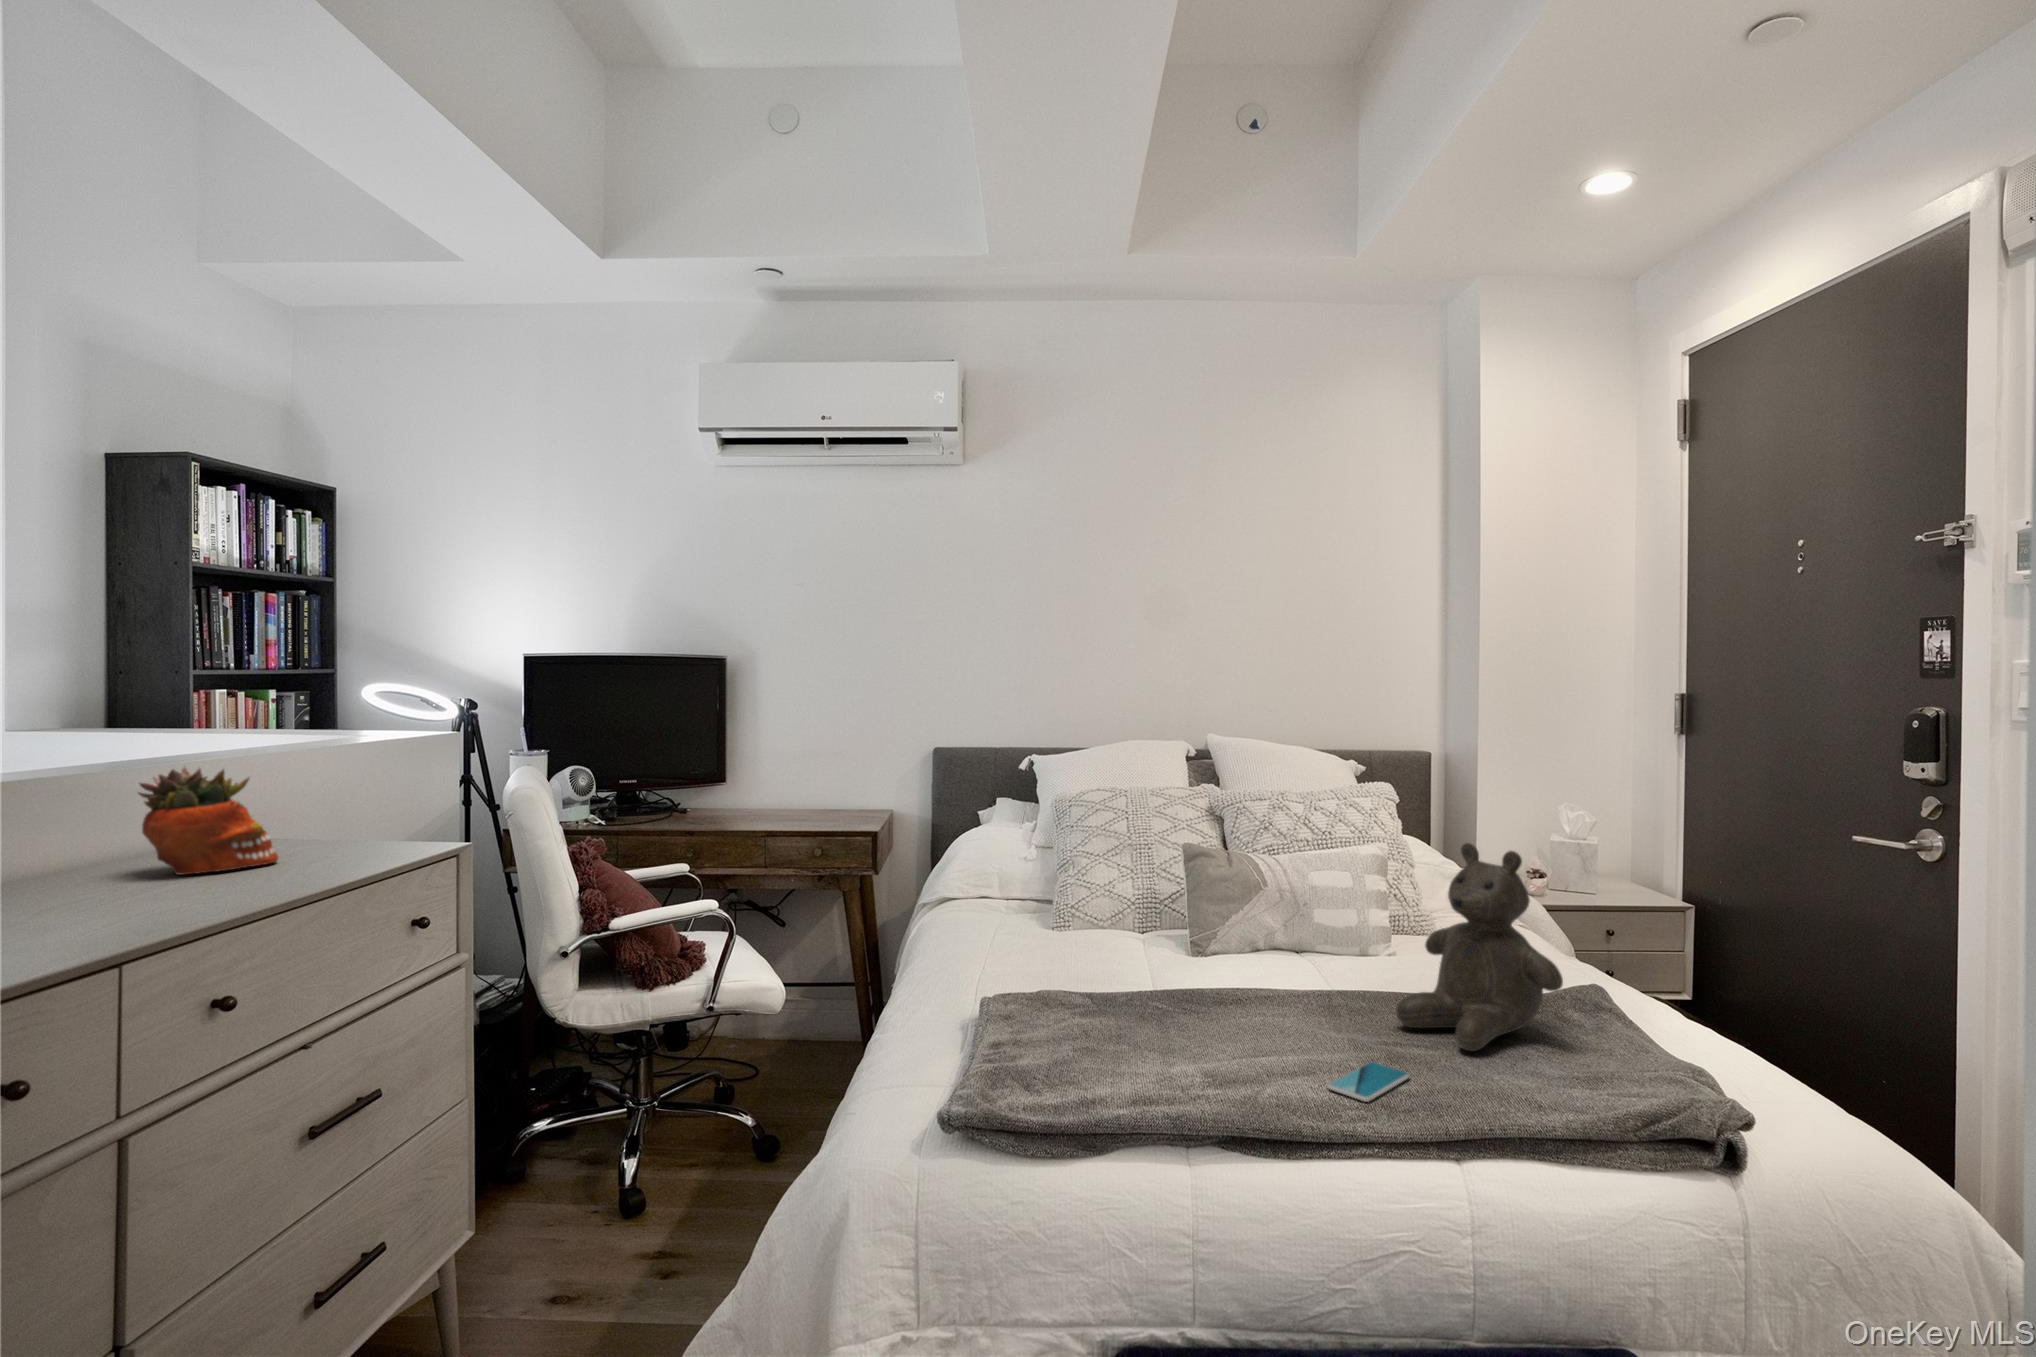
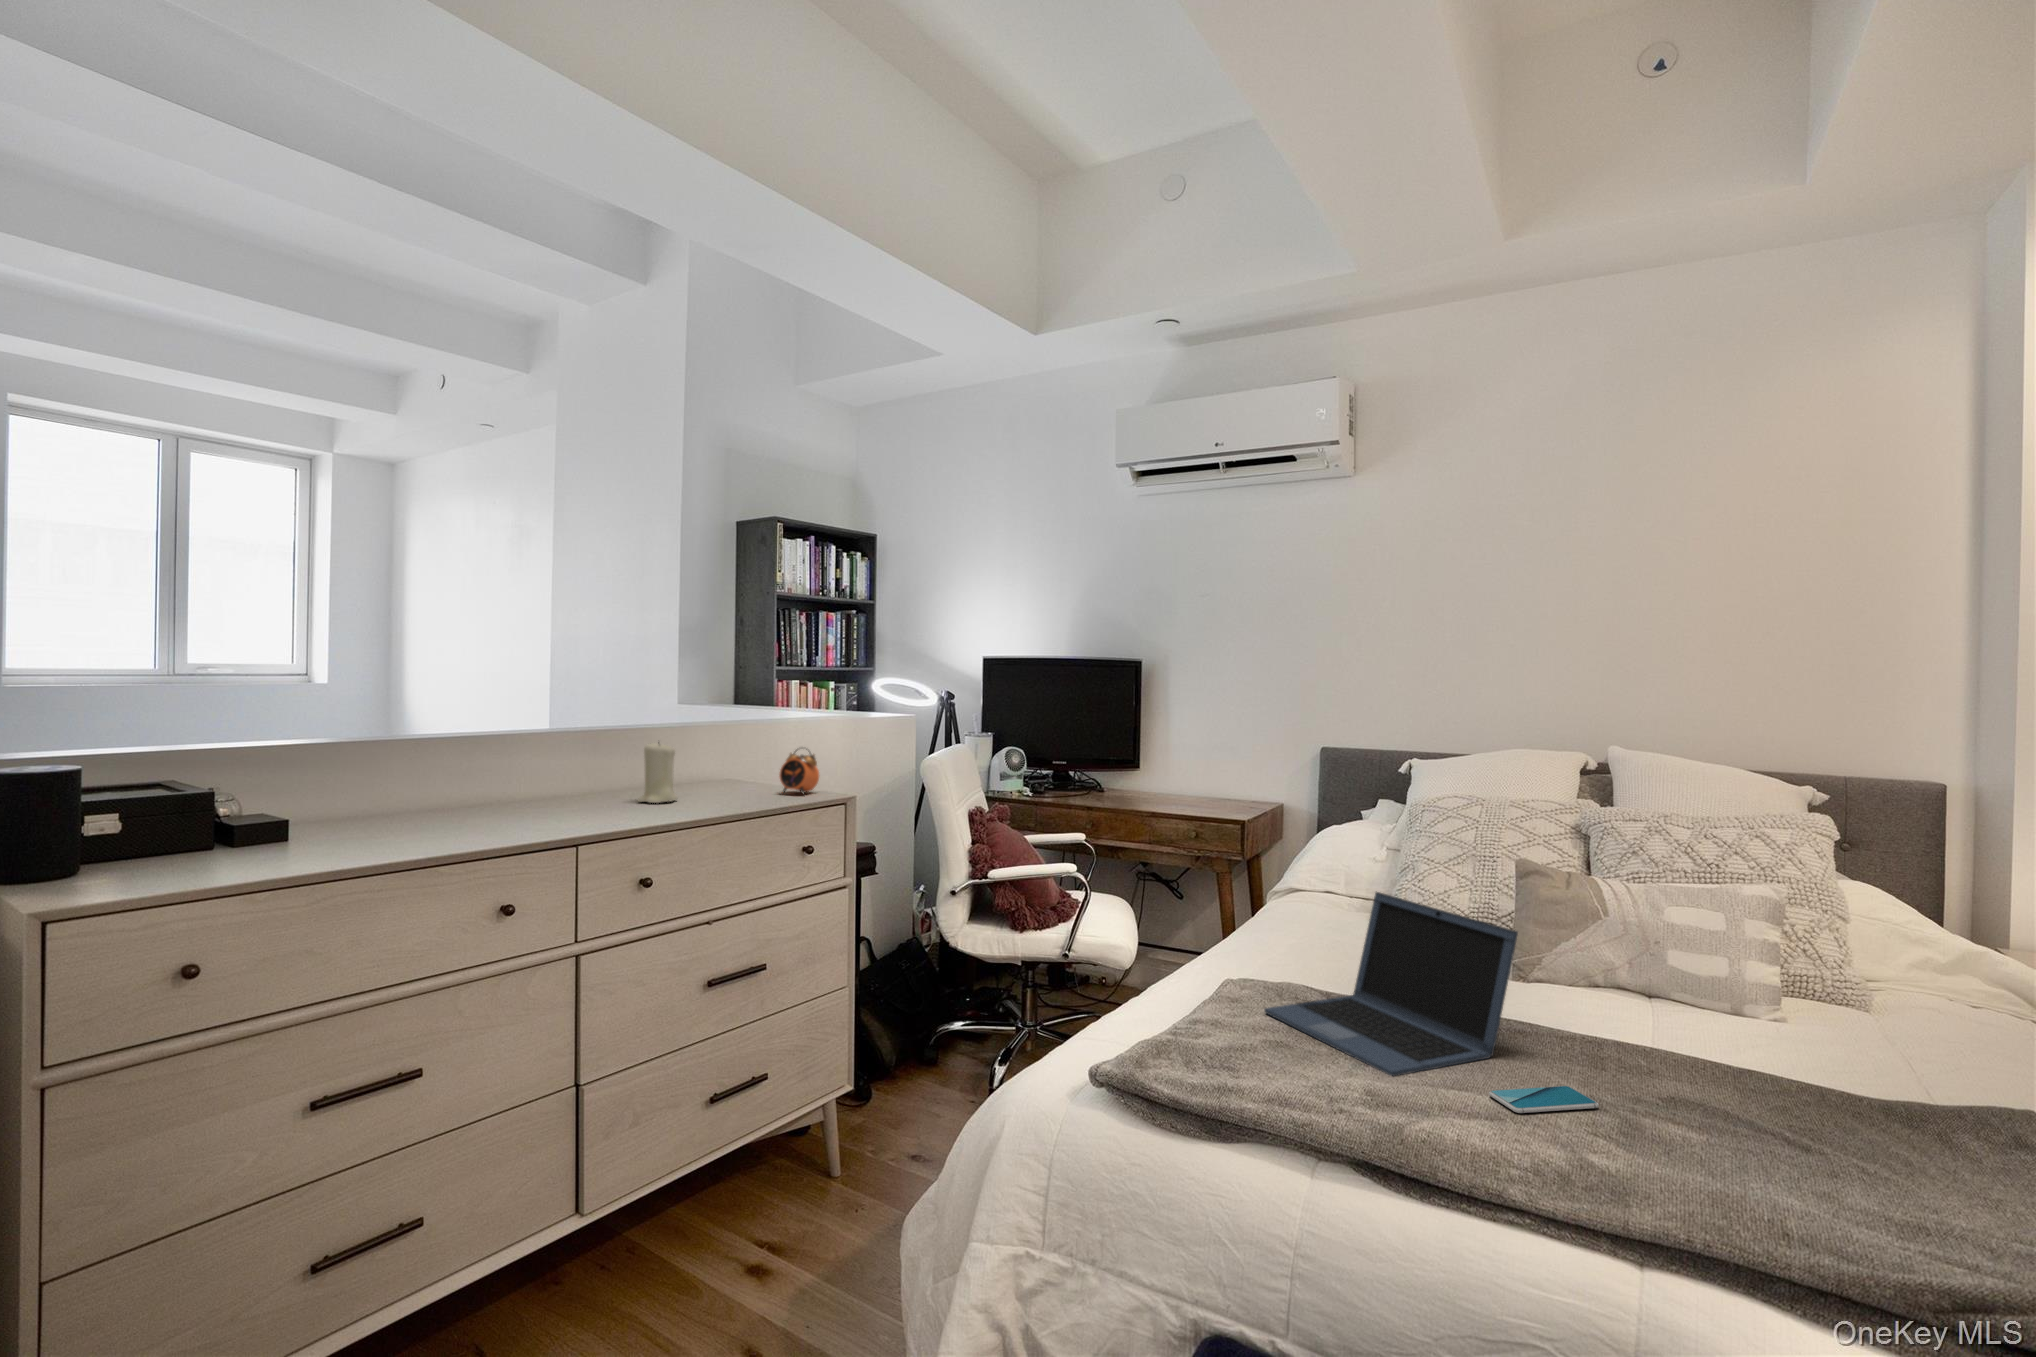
succulent planter: present [139,767,278,875] -> none [687,726,757,794]
alarm clock: none [325,789,392,860] -> present [779,749,819,794]
candle: none [55,797,141,905] -> present [638,742,678,803]
teddy bear: present [1396,843,1563,1051] -> none [1650,876,1853,1106]
laptop: none [1055,895,1296,1091] -> present [1264,892,1518,1076]

